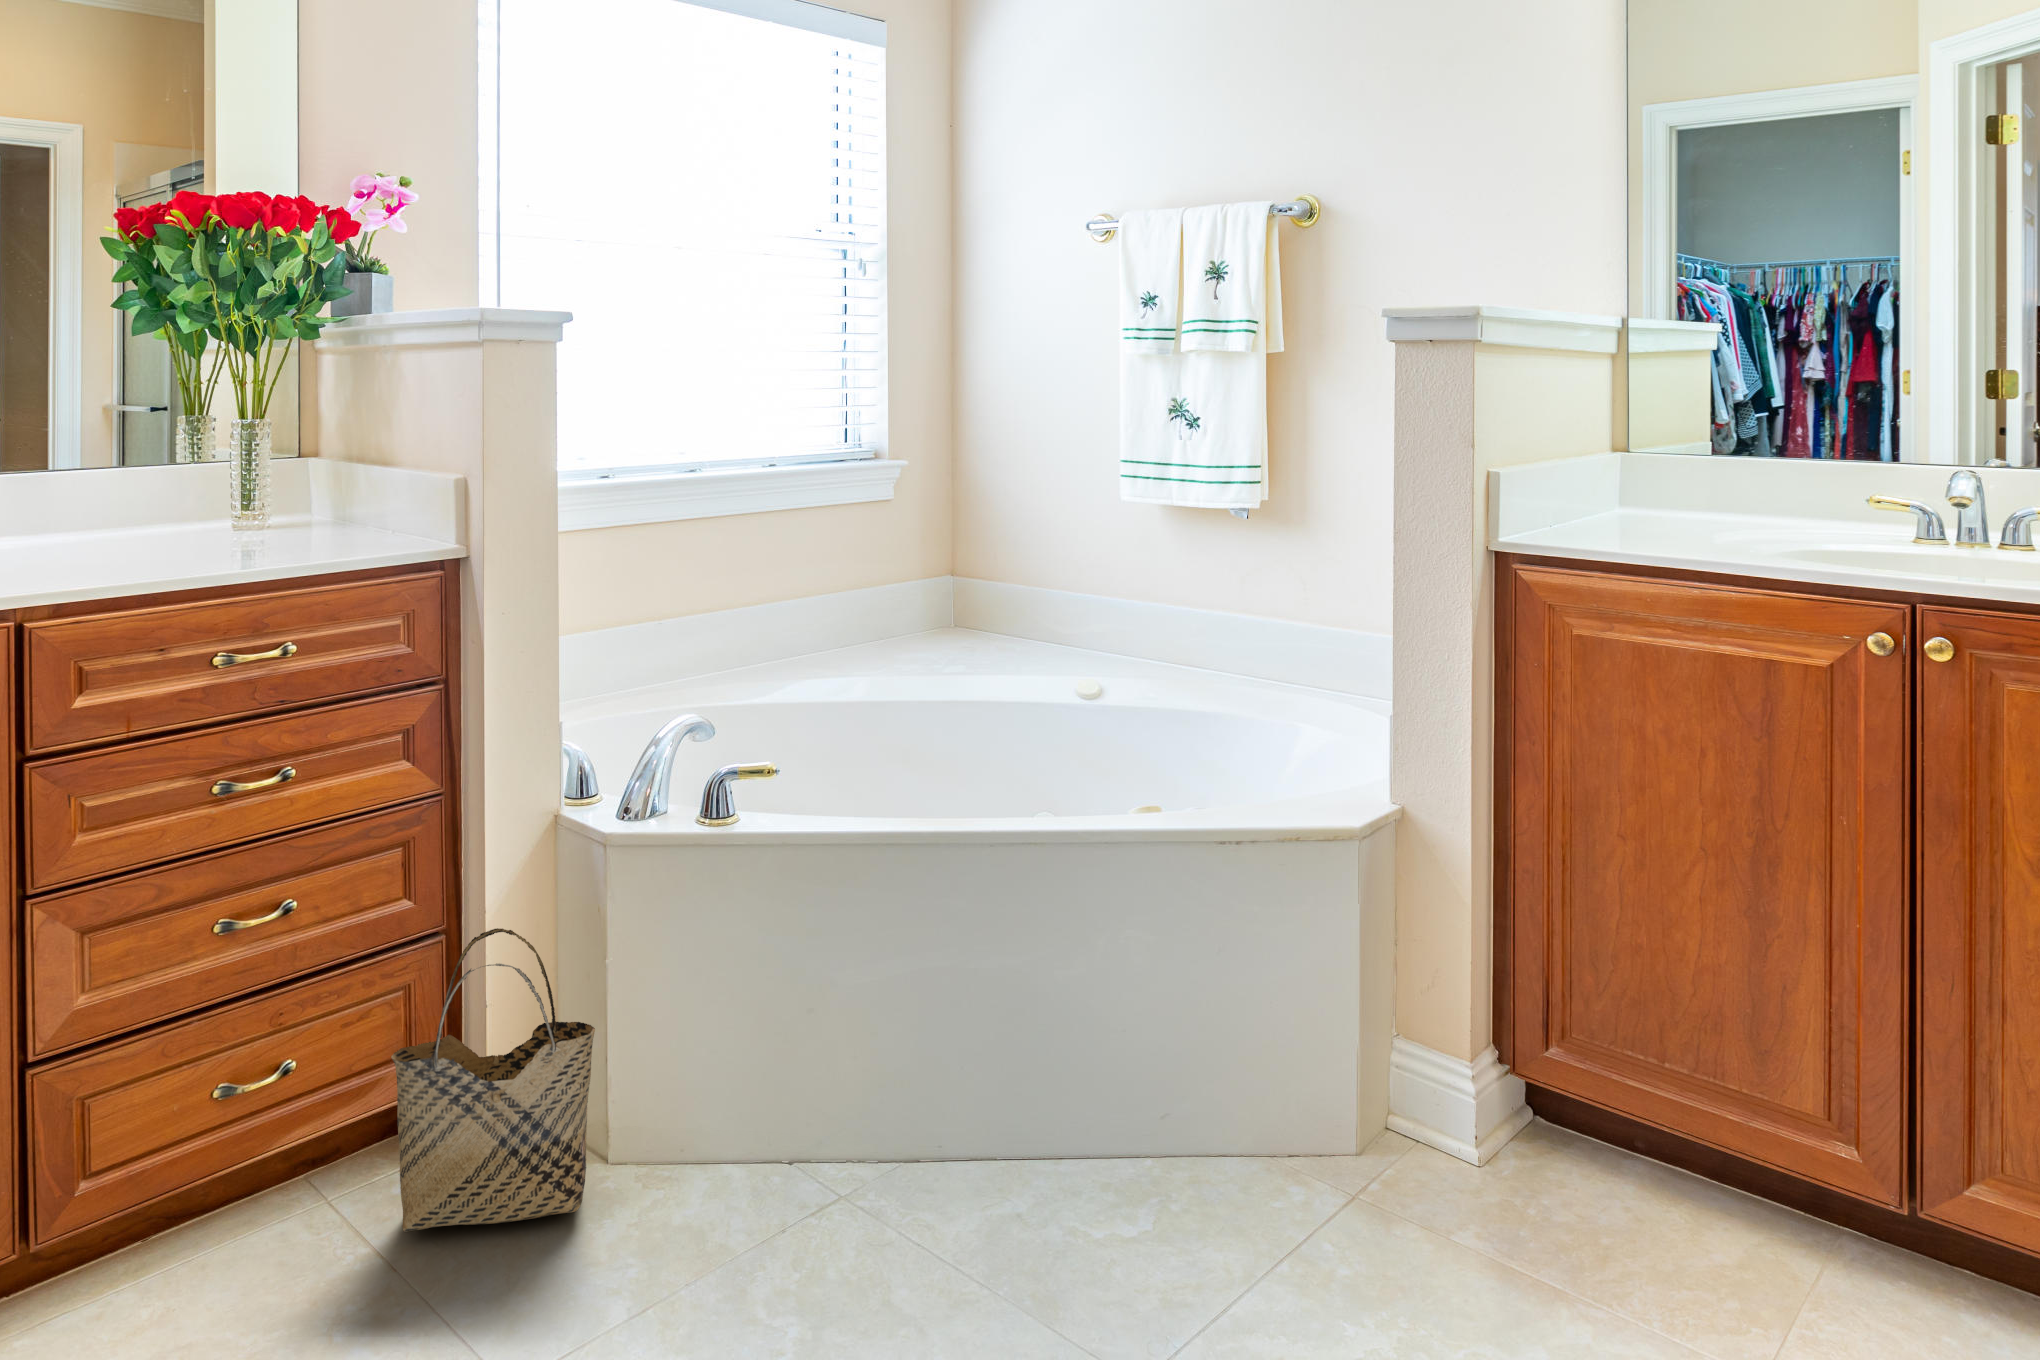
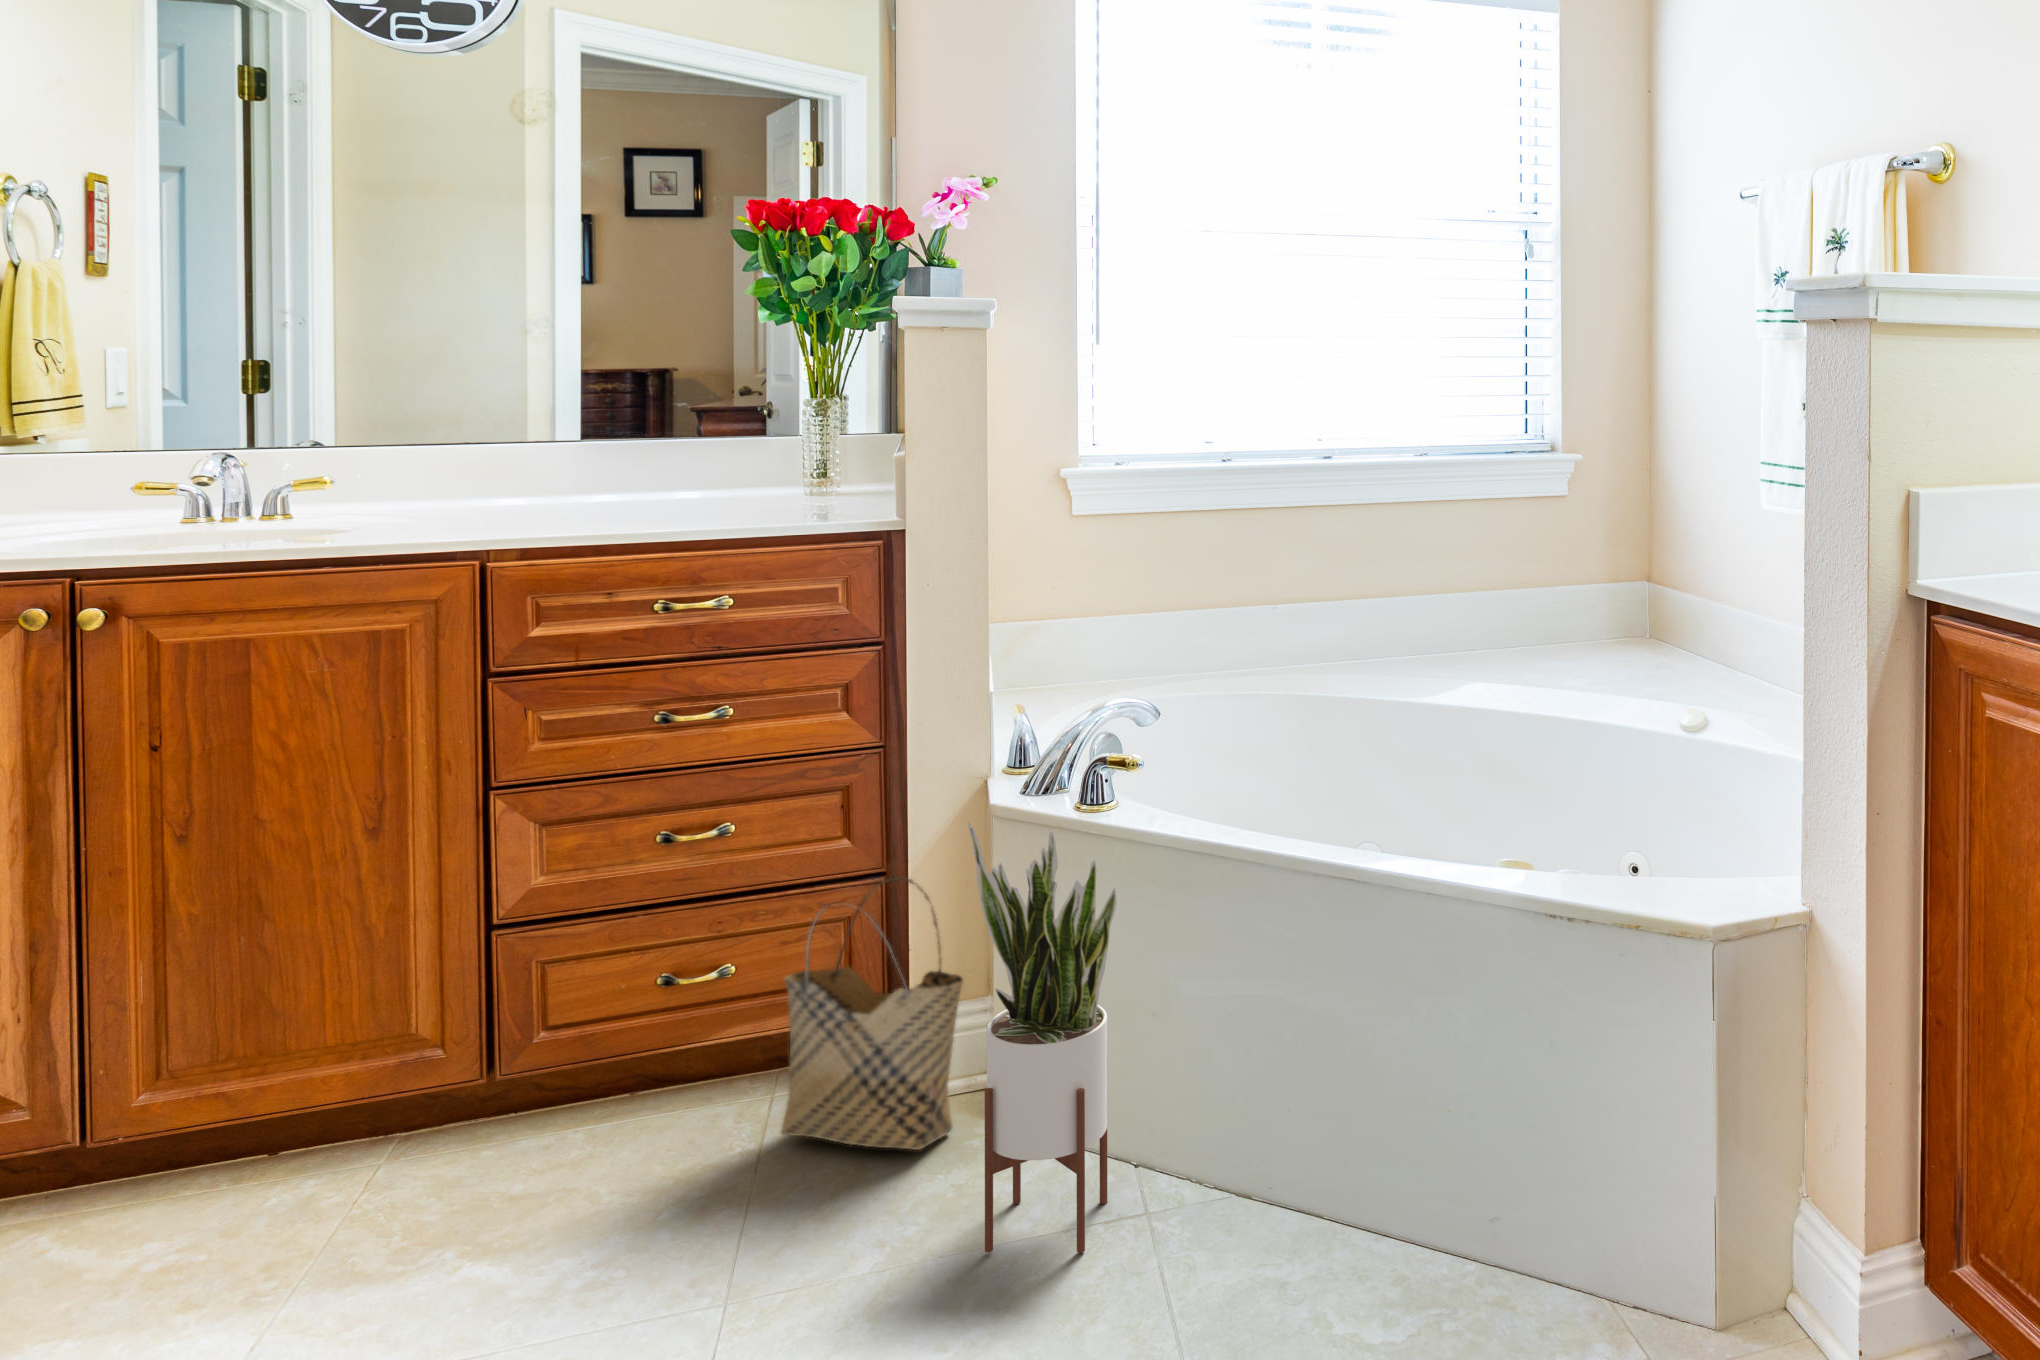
potted plant: none [683,852,859,1288] -> present [968,823,1117,1253]

